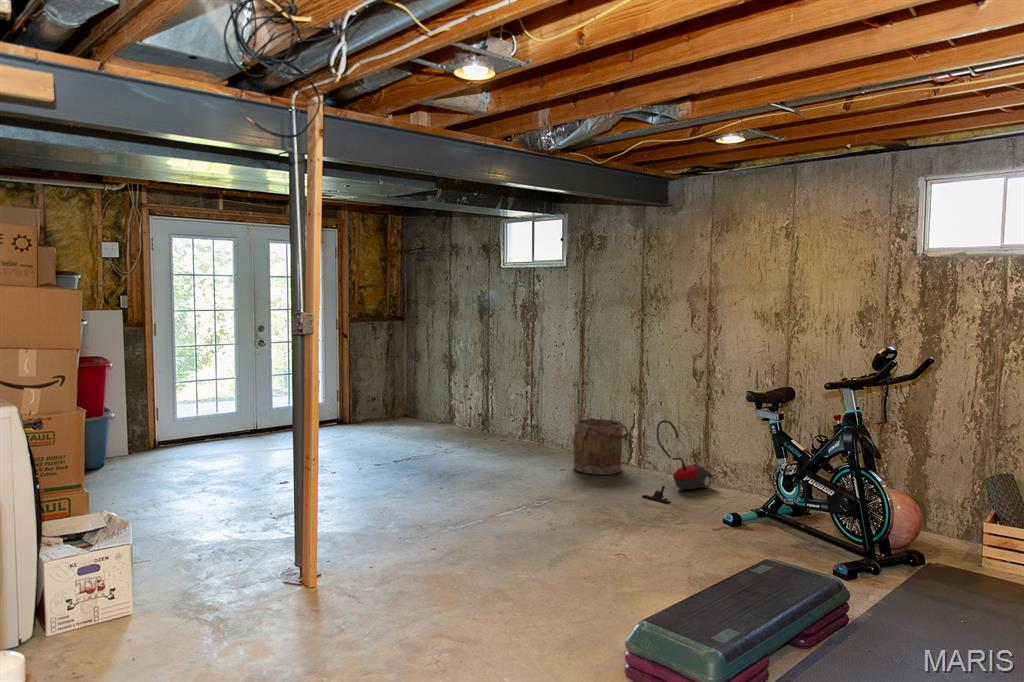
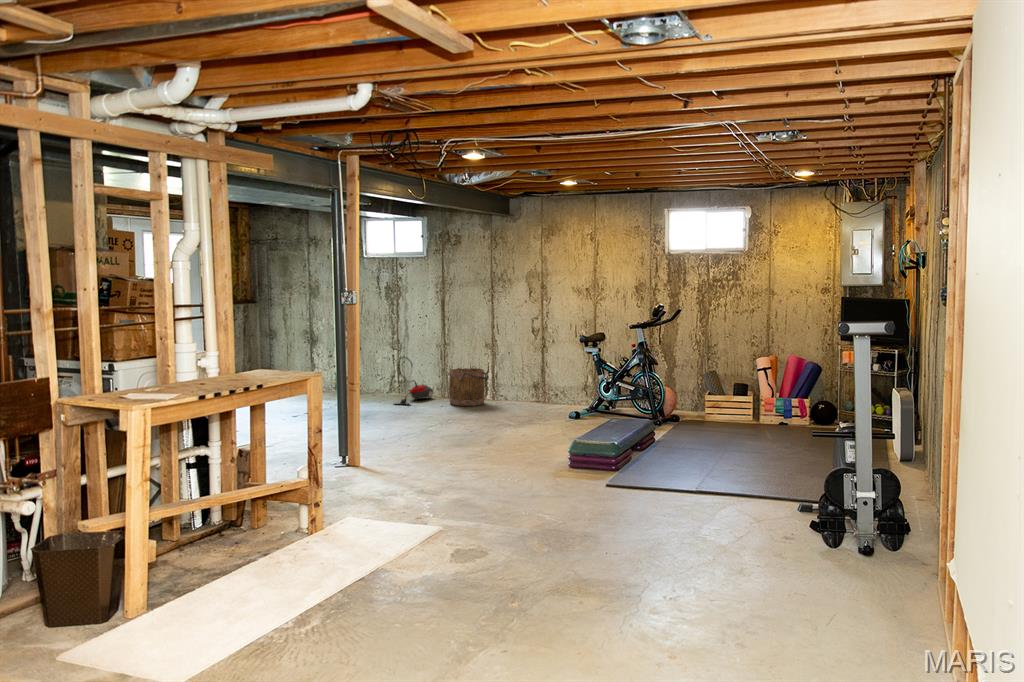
vacuum cleaner: present [642,420,712,503] -> present [395,357,433,405]

